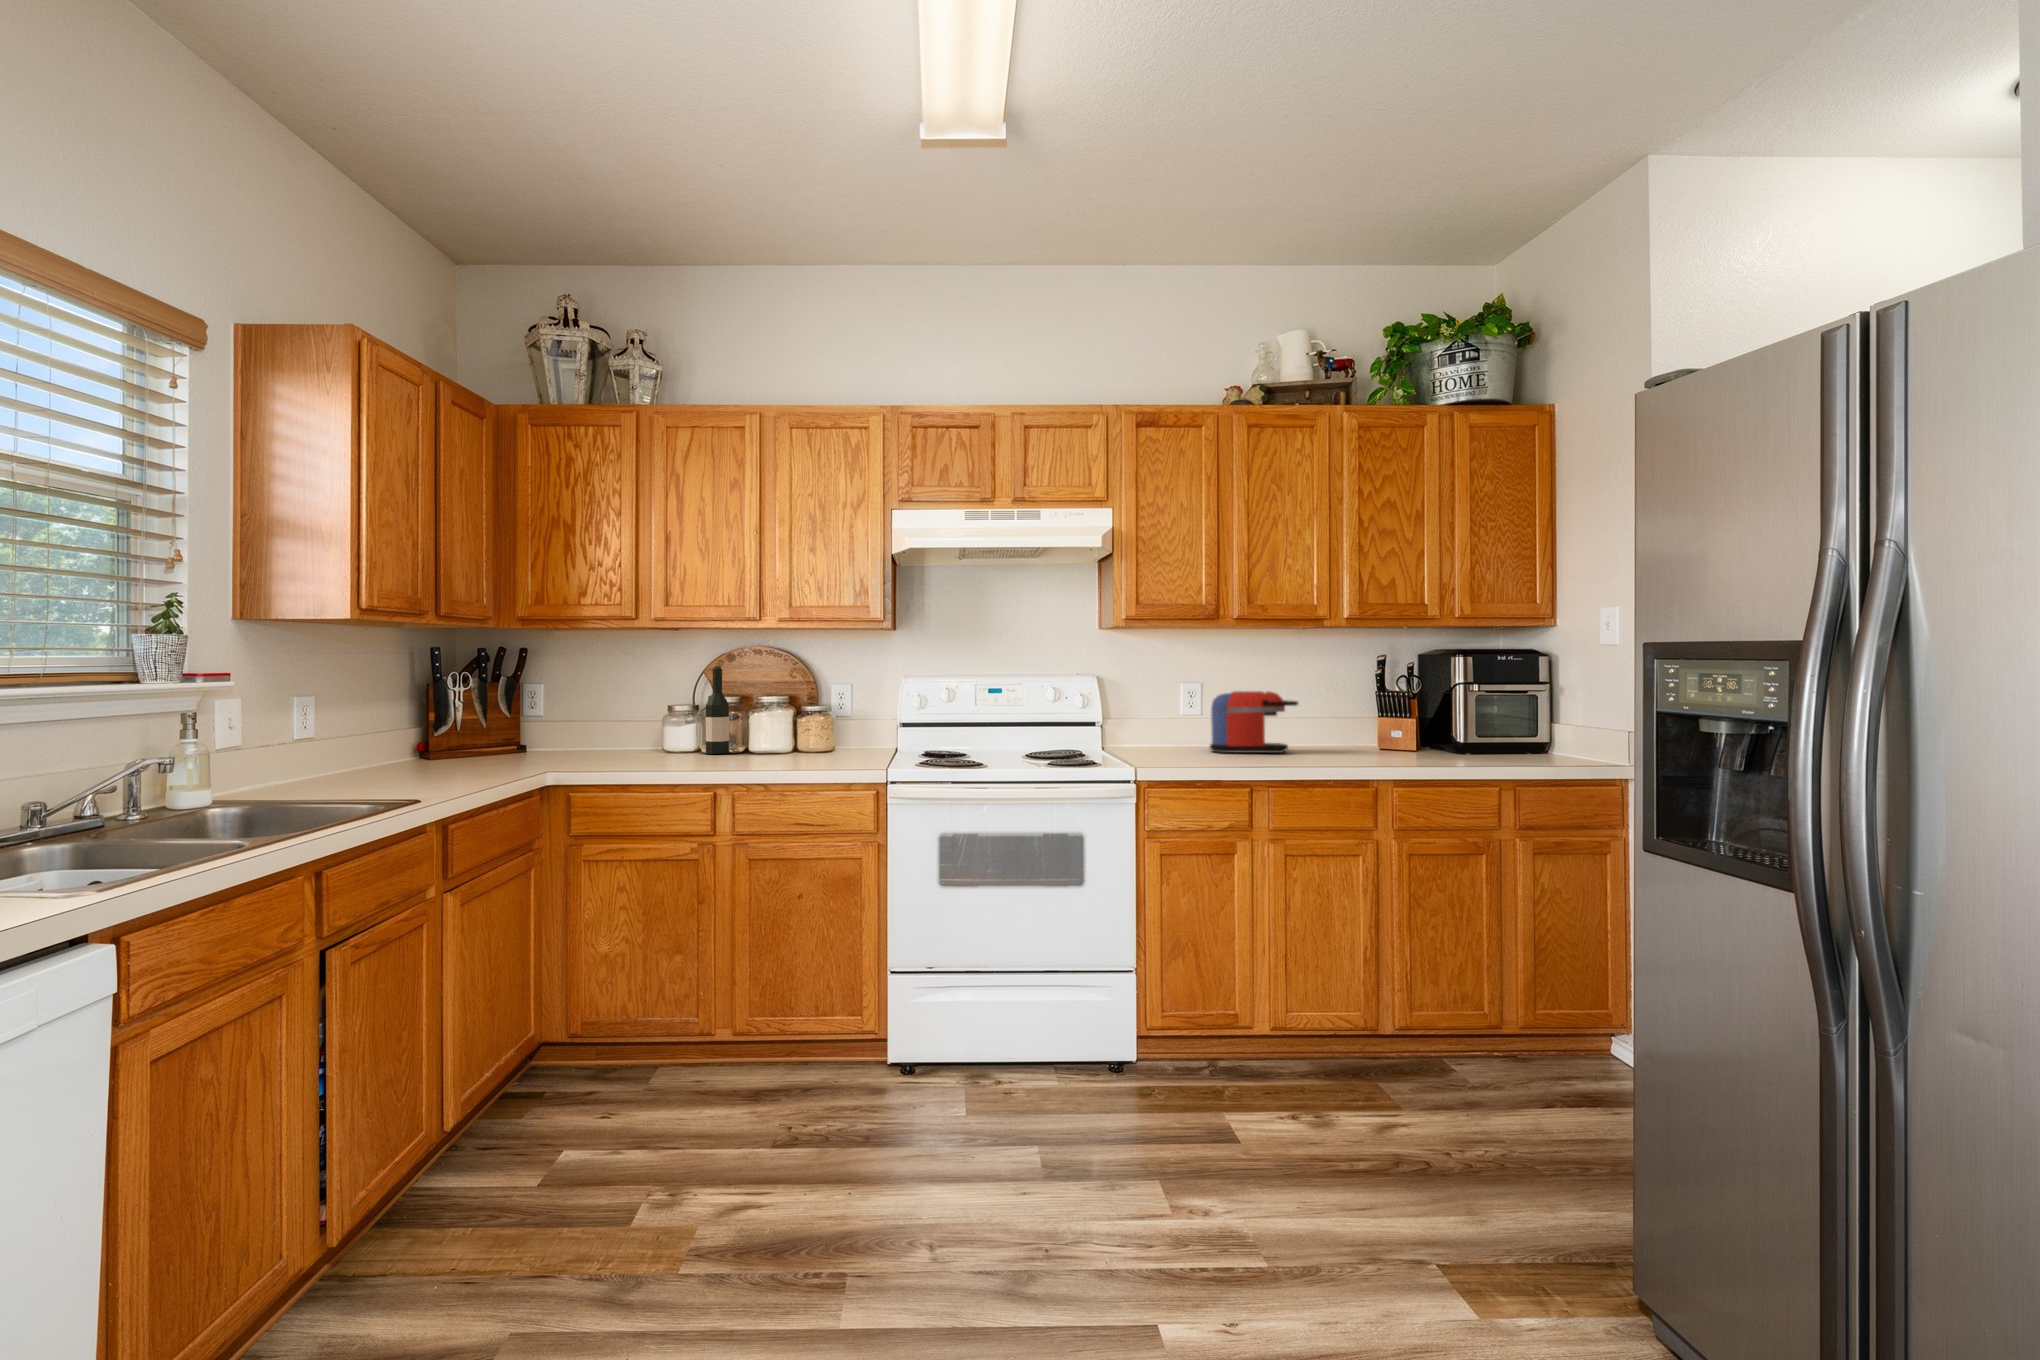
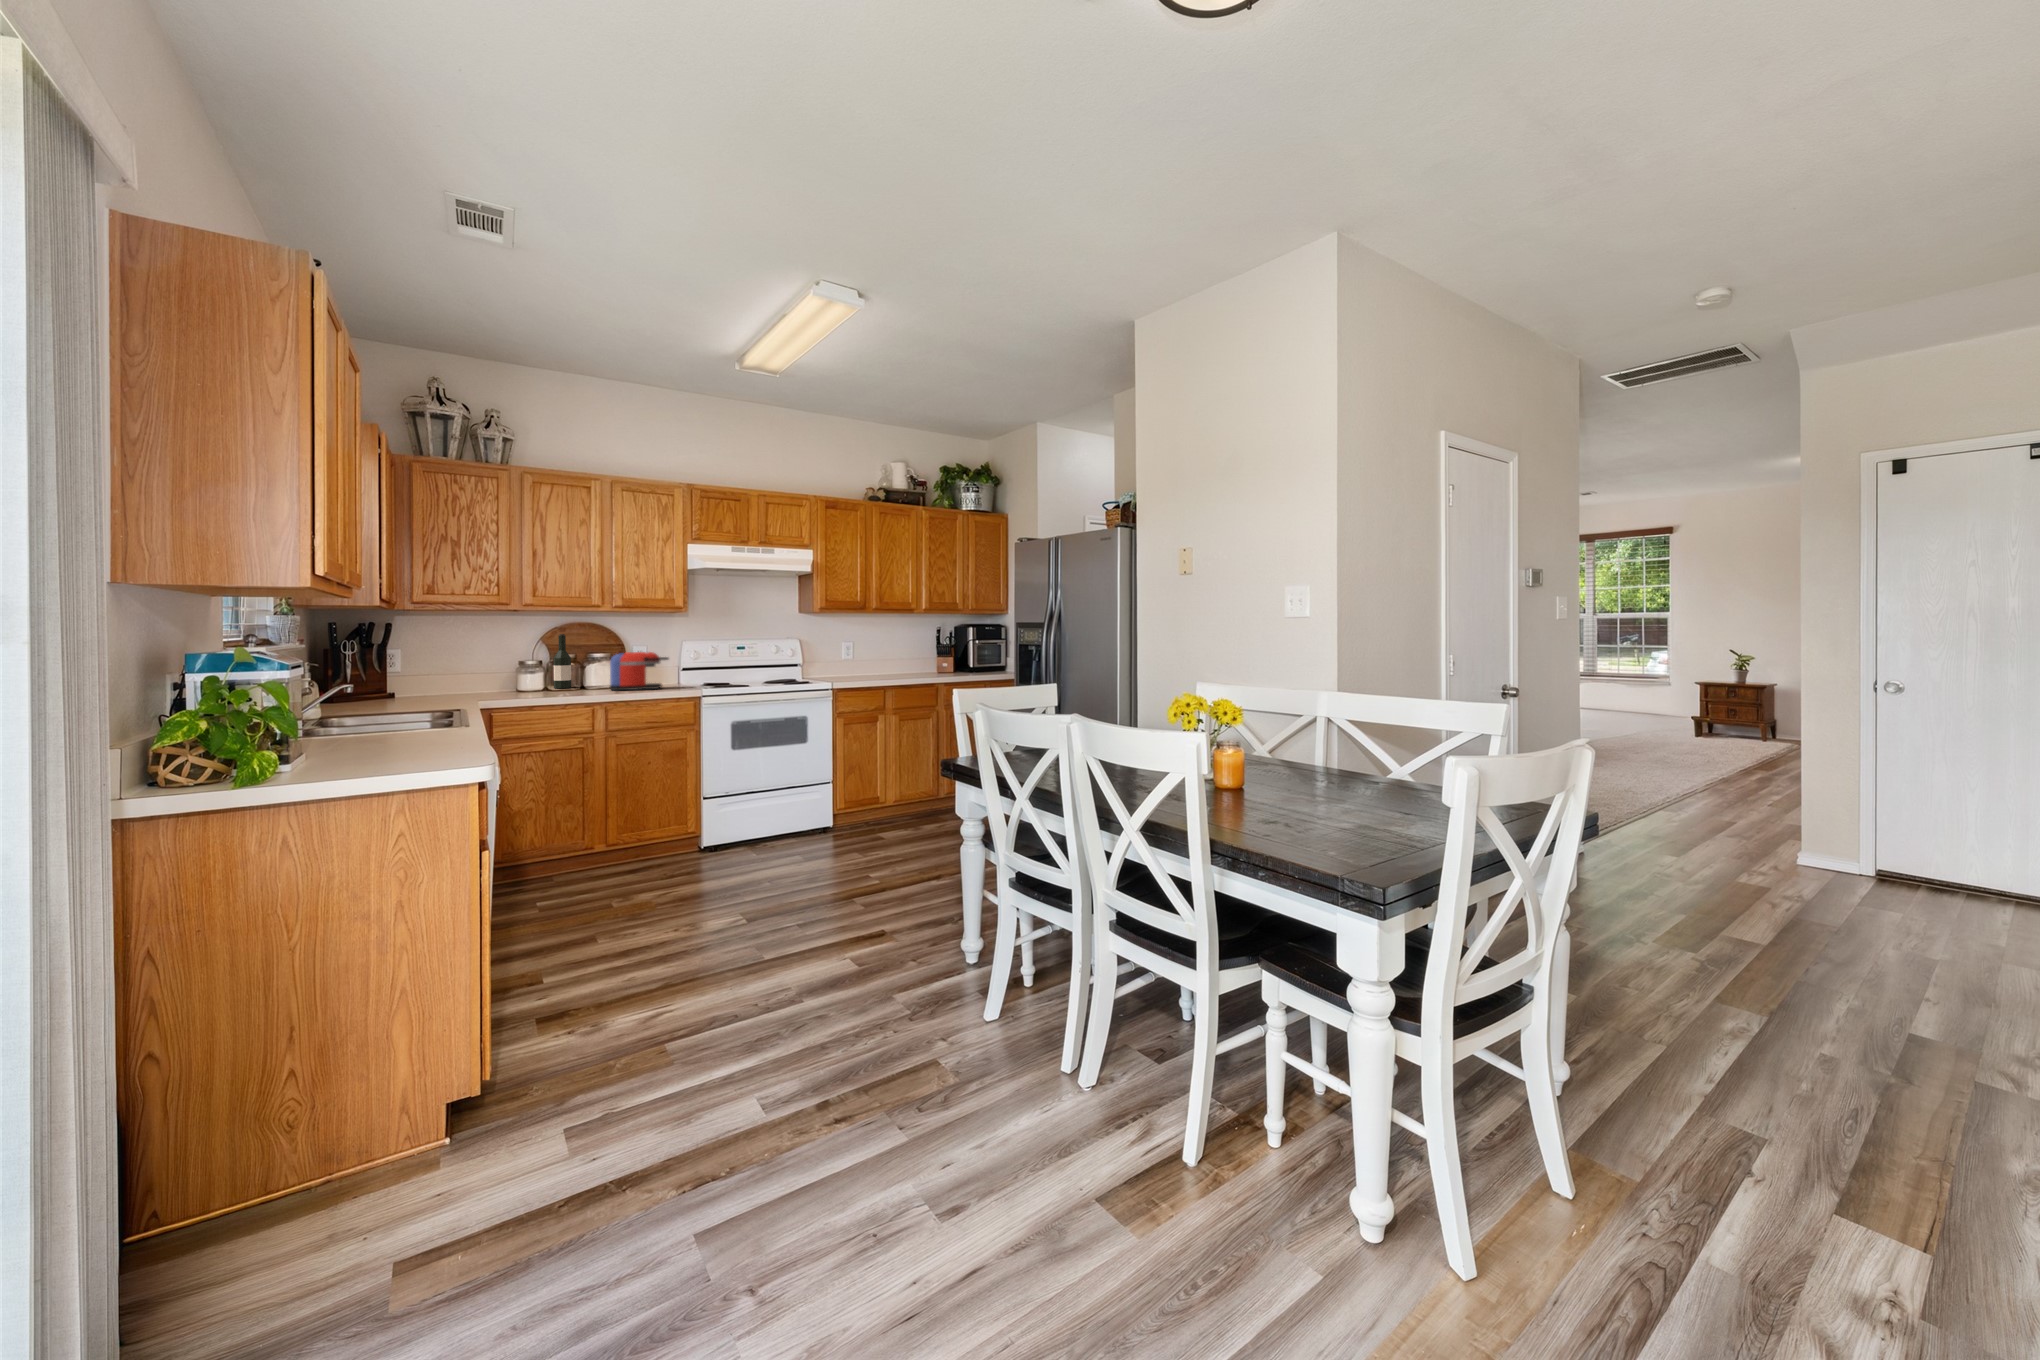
coffee maker: present [1210,691,1298,753] -> present [609,652,668,690]

